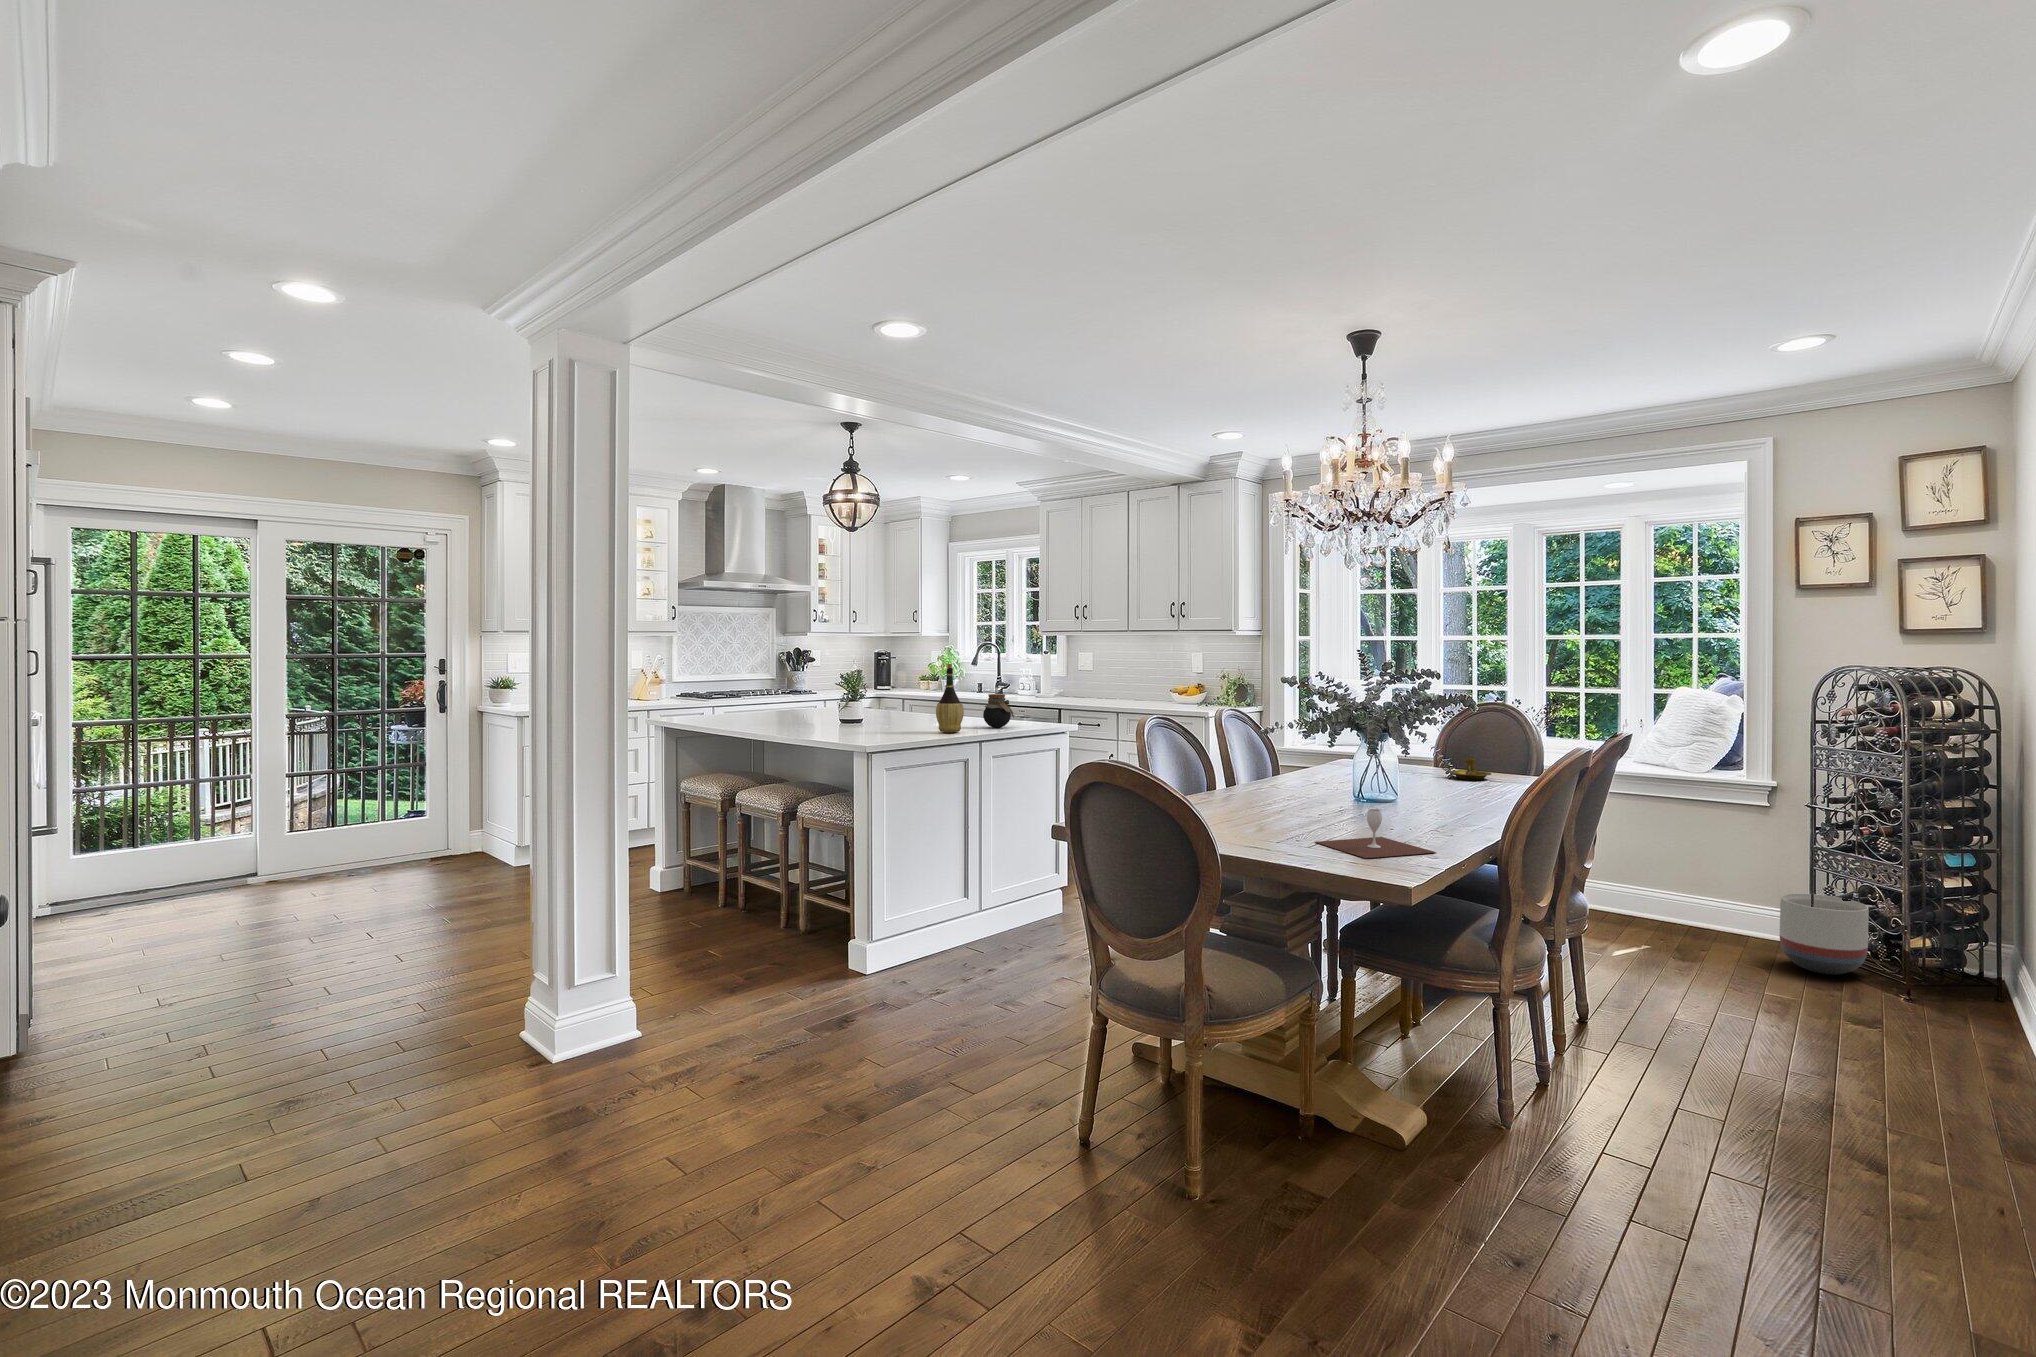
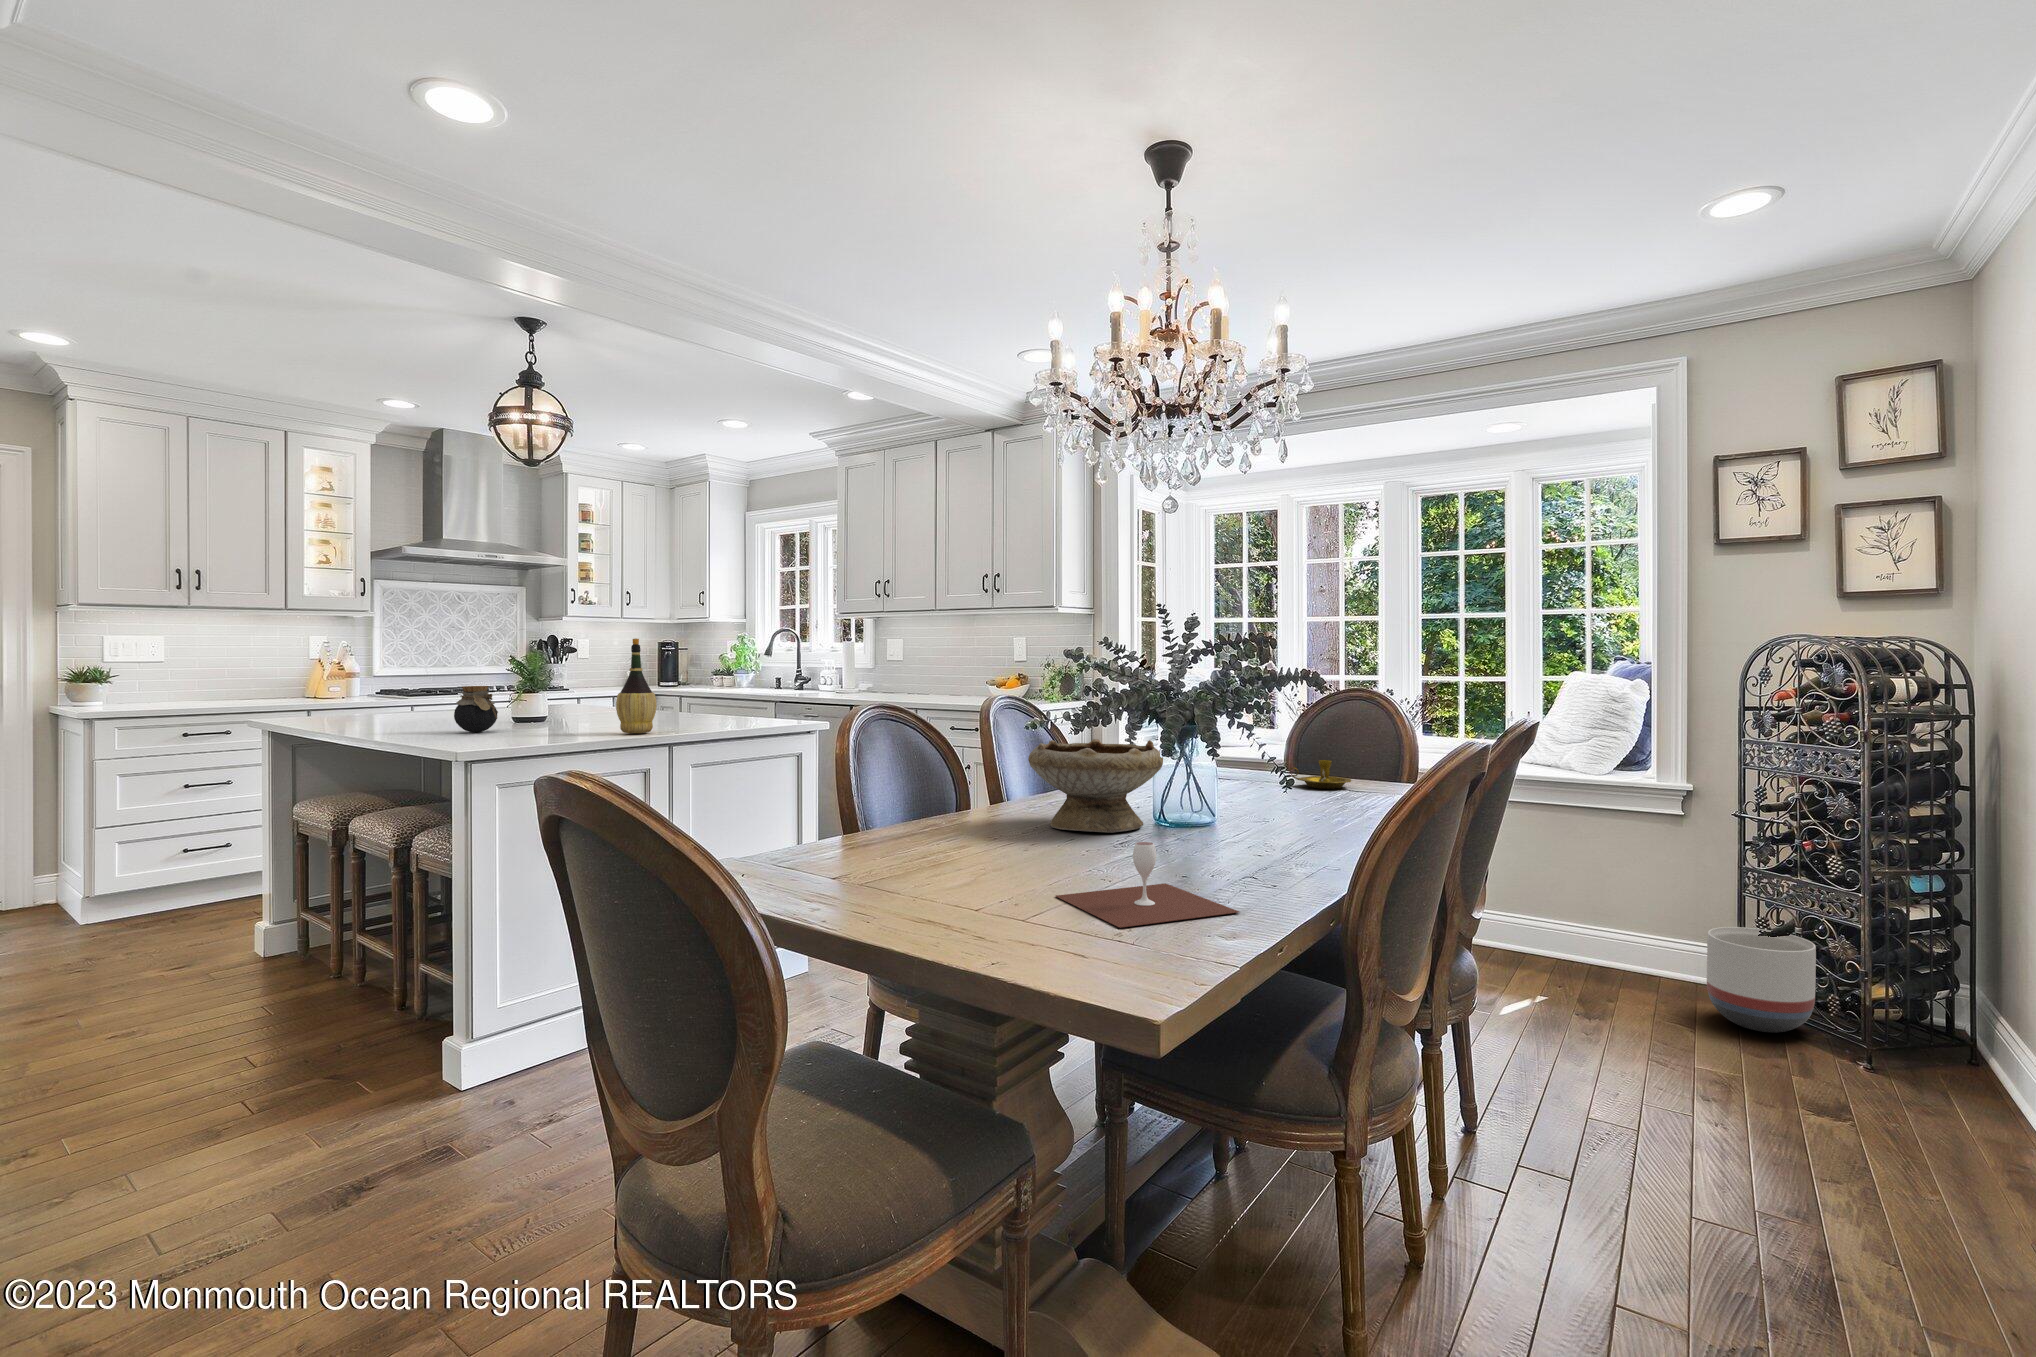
jar: present [983,694,1014,728] -> present [454,686,498,732]
bowl: none [1265,742,1362,807] -> present [1028,739,1163,833]

